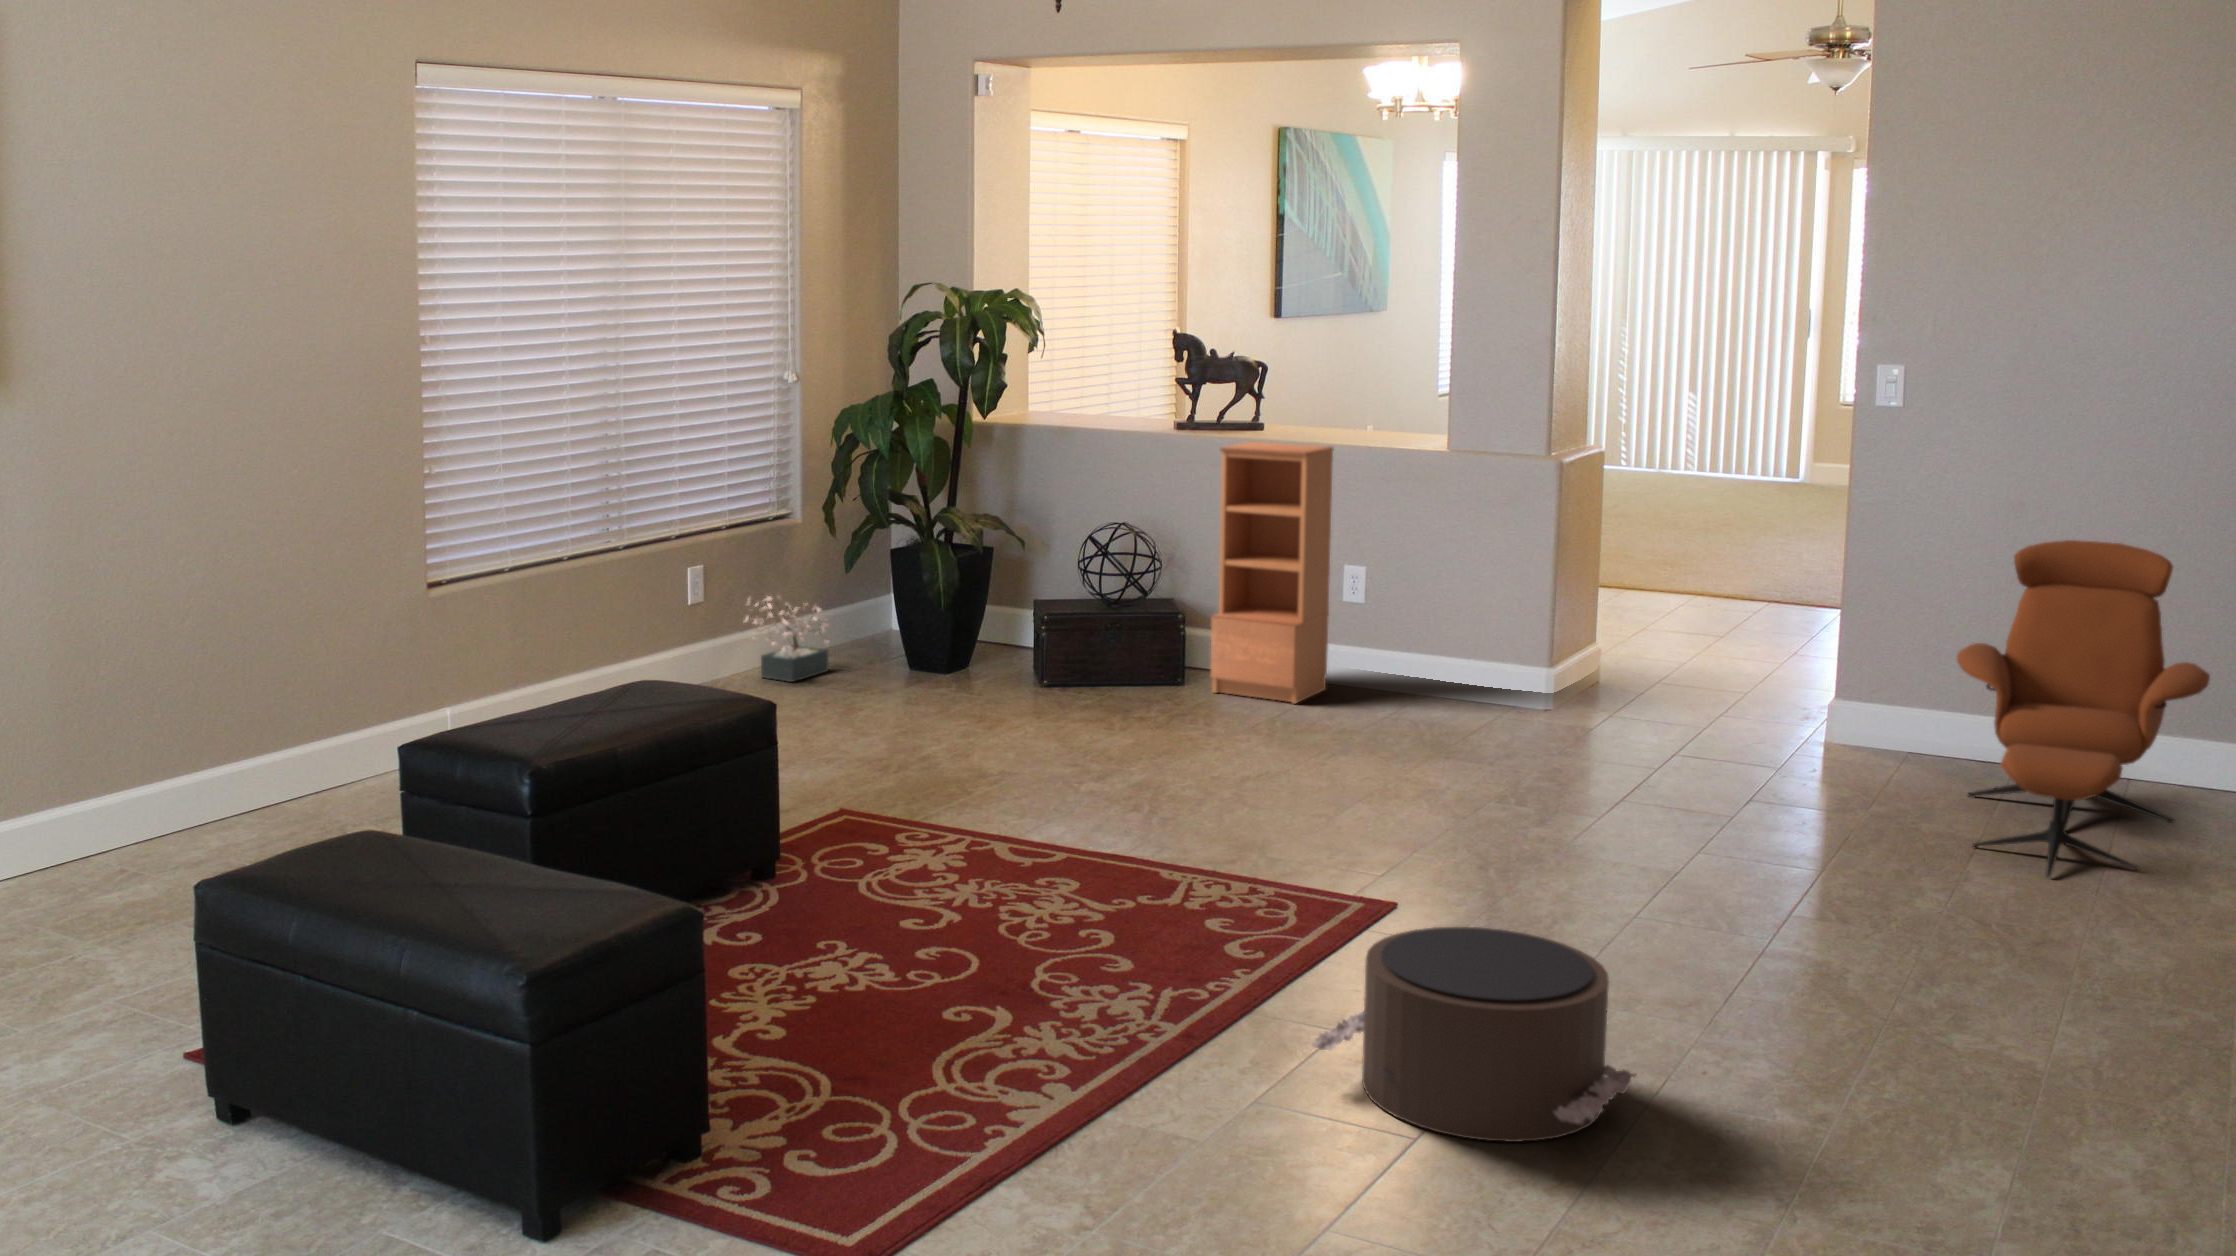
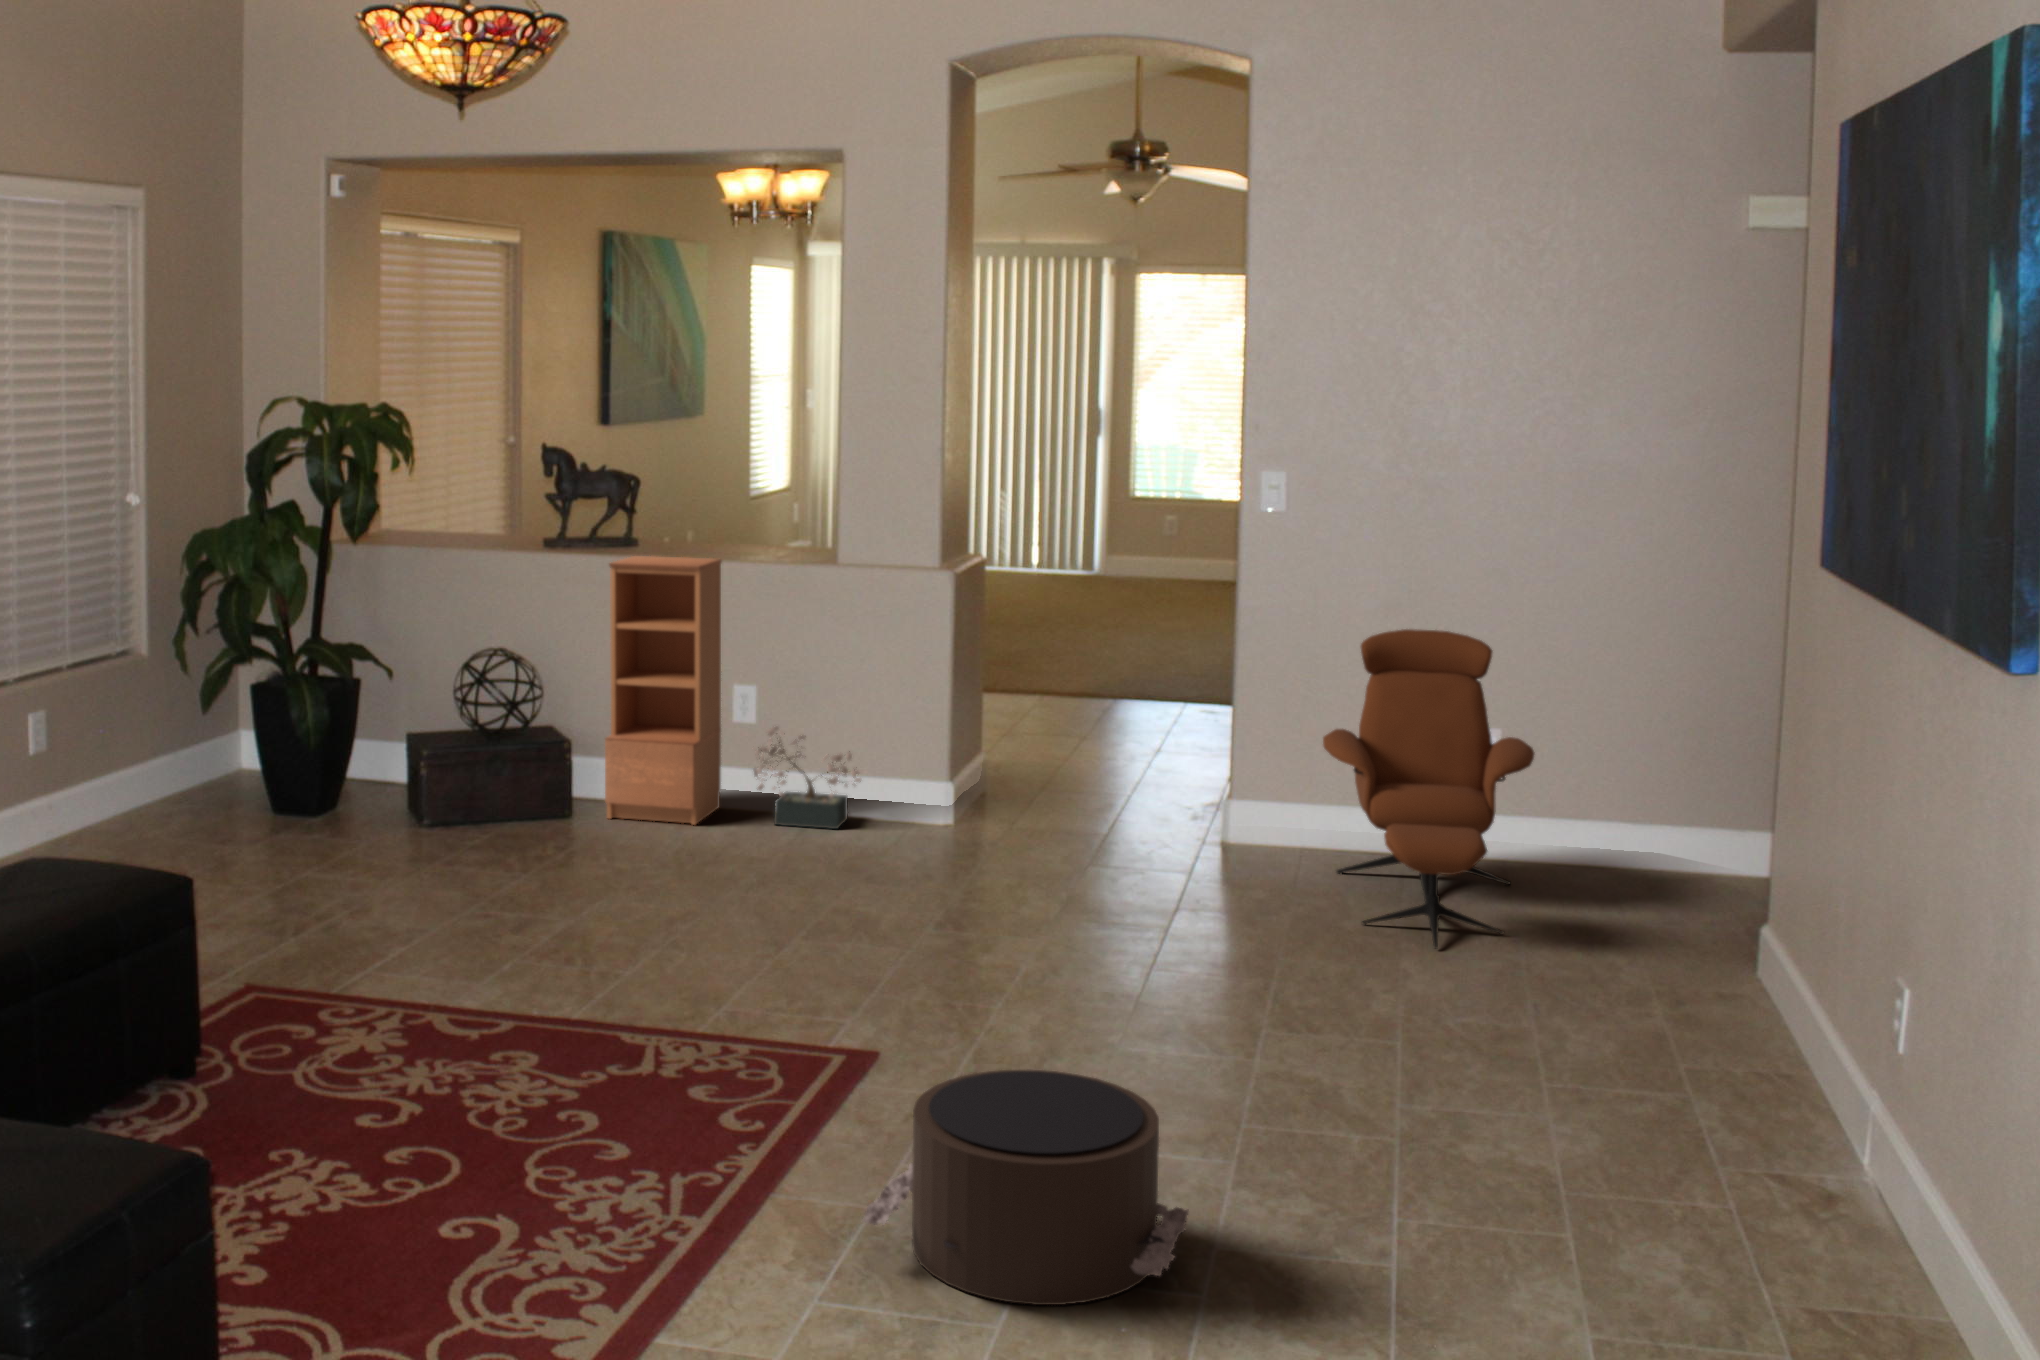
decorative plant: present [744,596,829,682] -> present [754,727,861,829]

